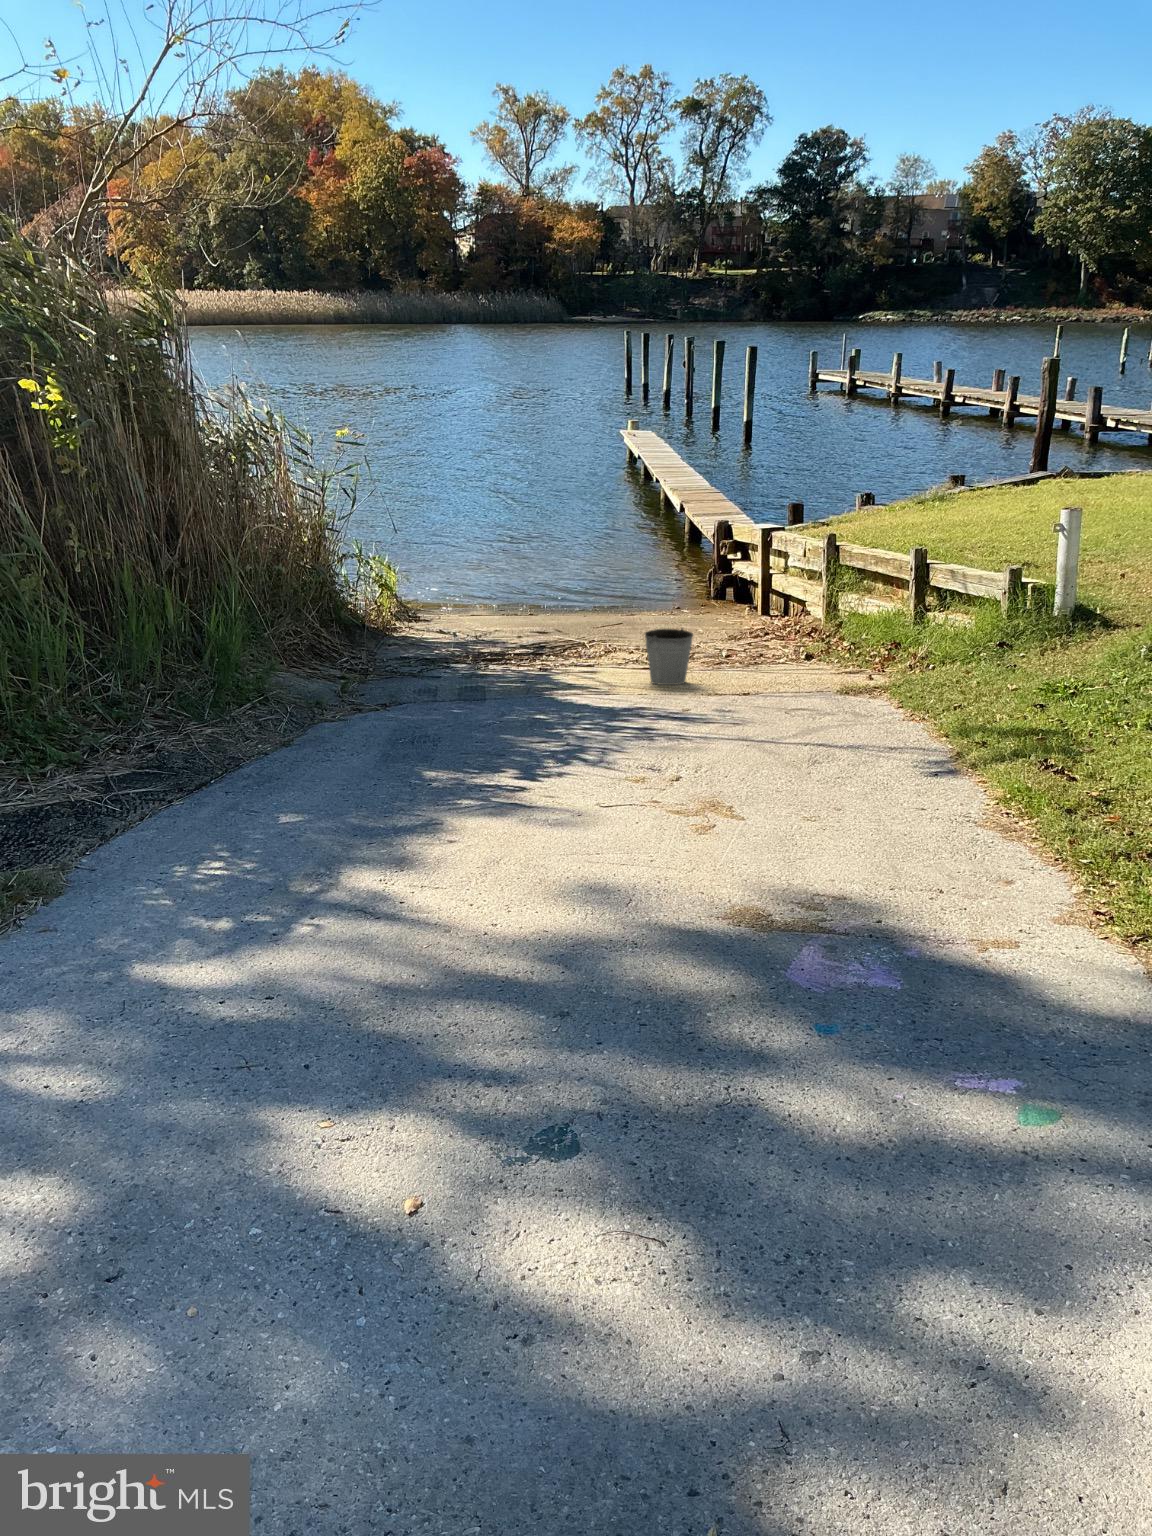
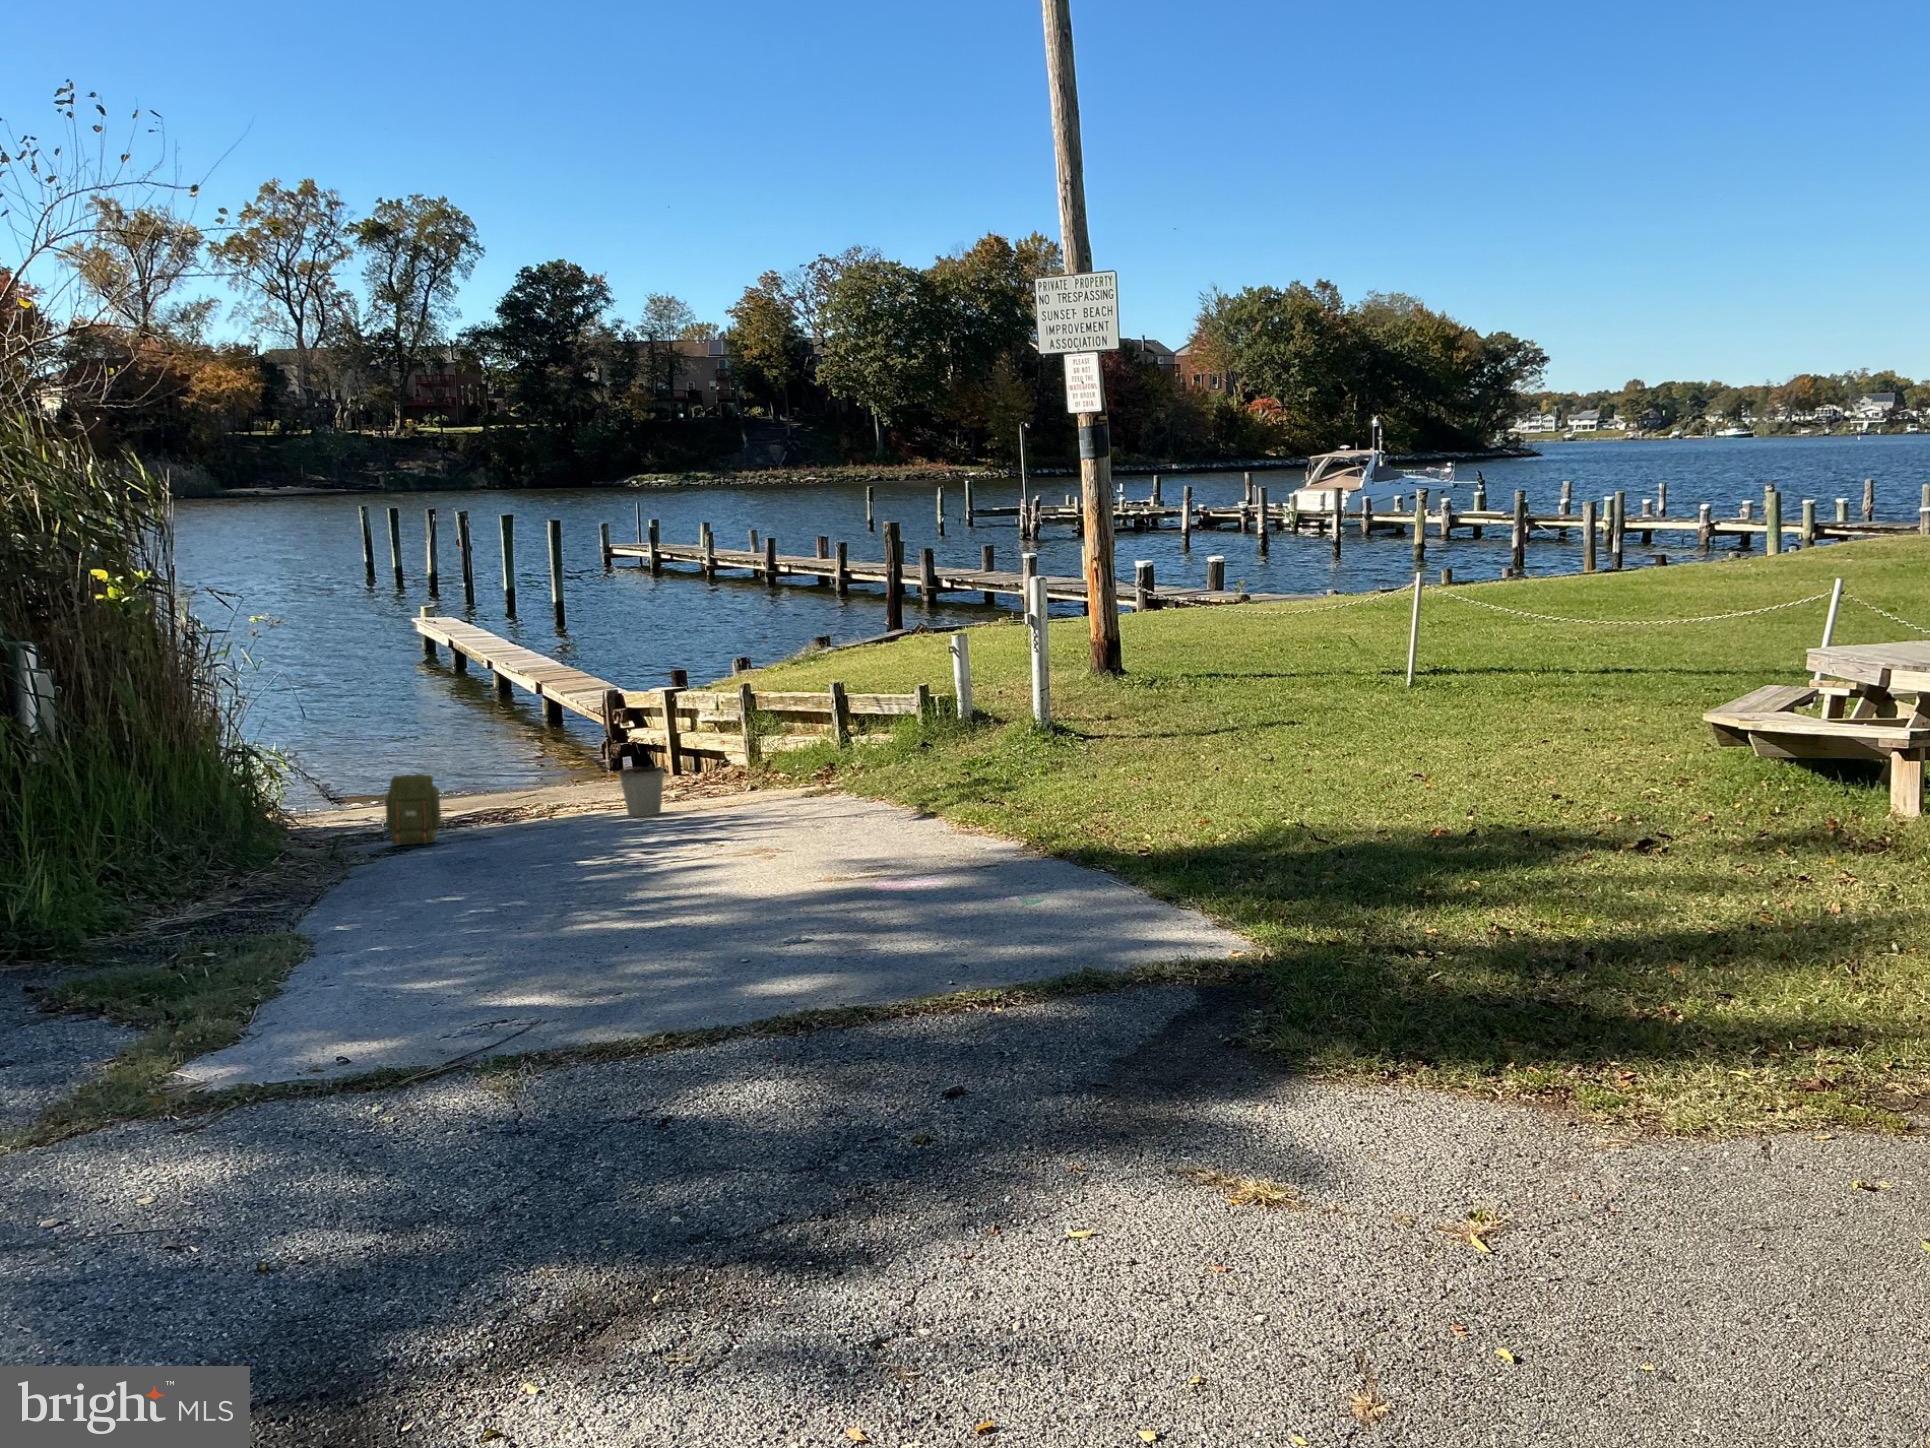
backpack: none [404,612,458,688] -> present [385,774,441,845]

